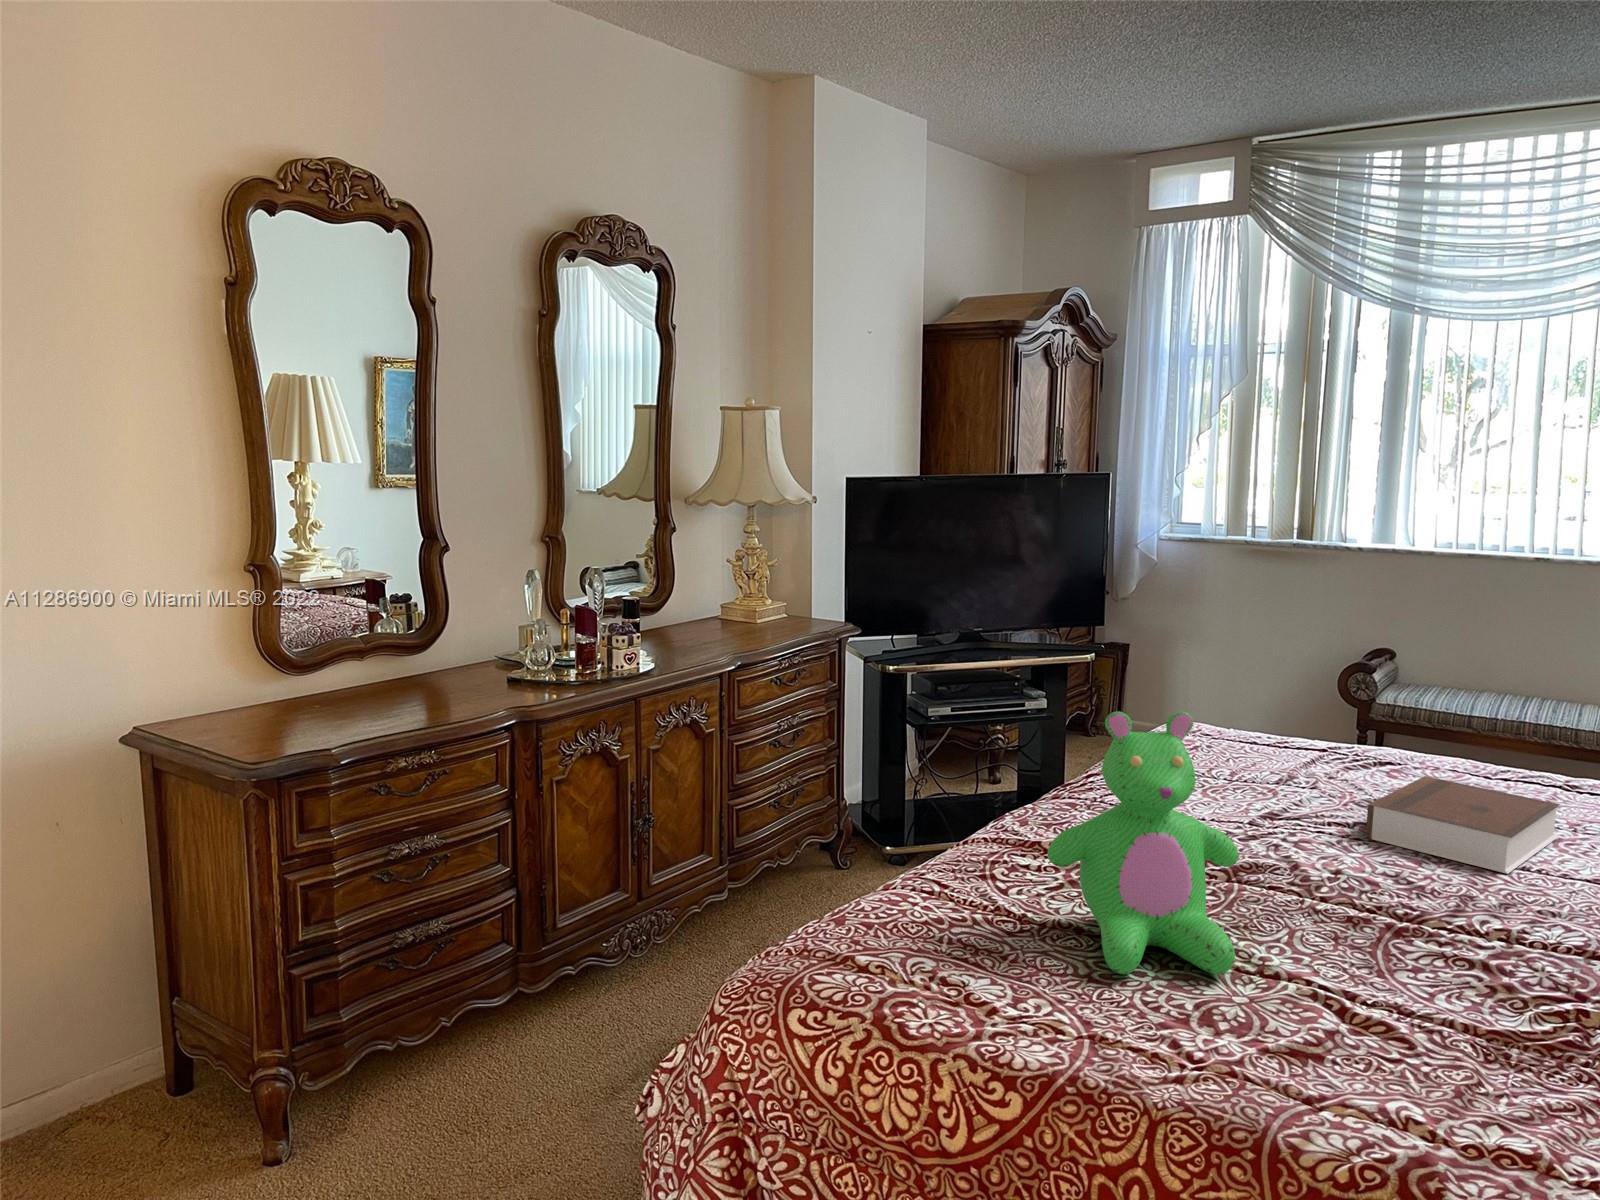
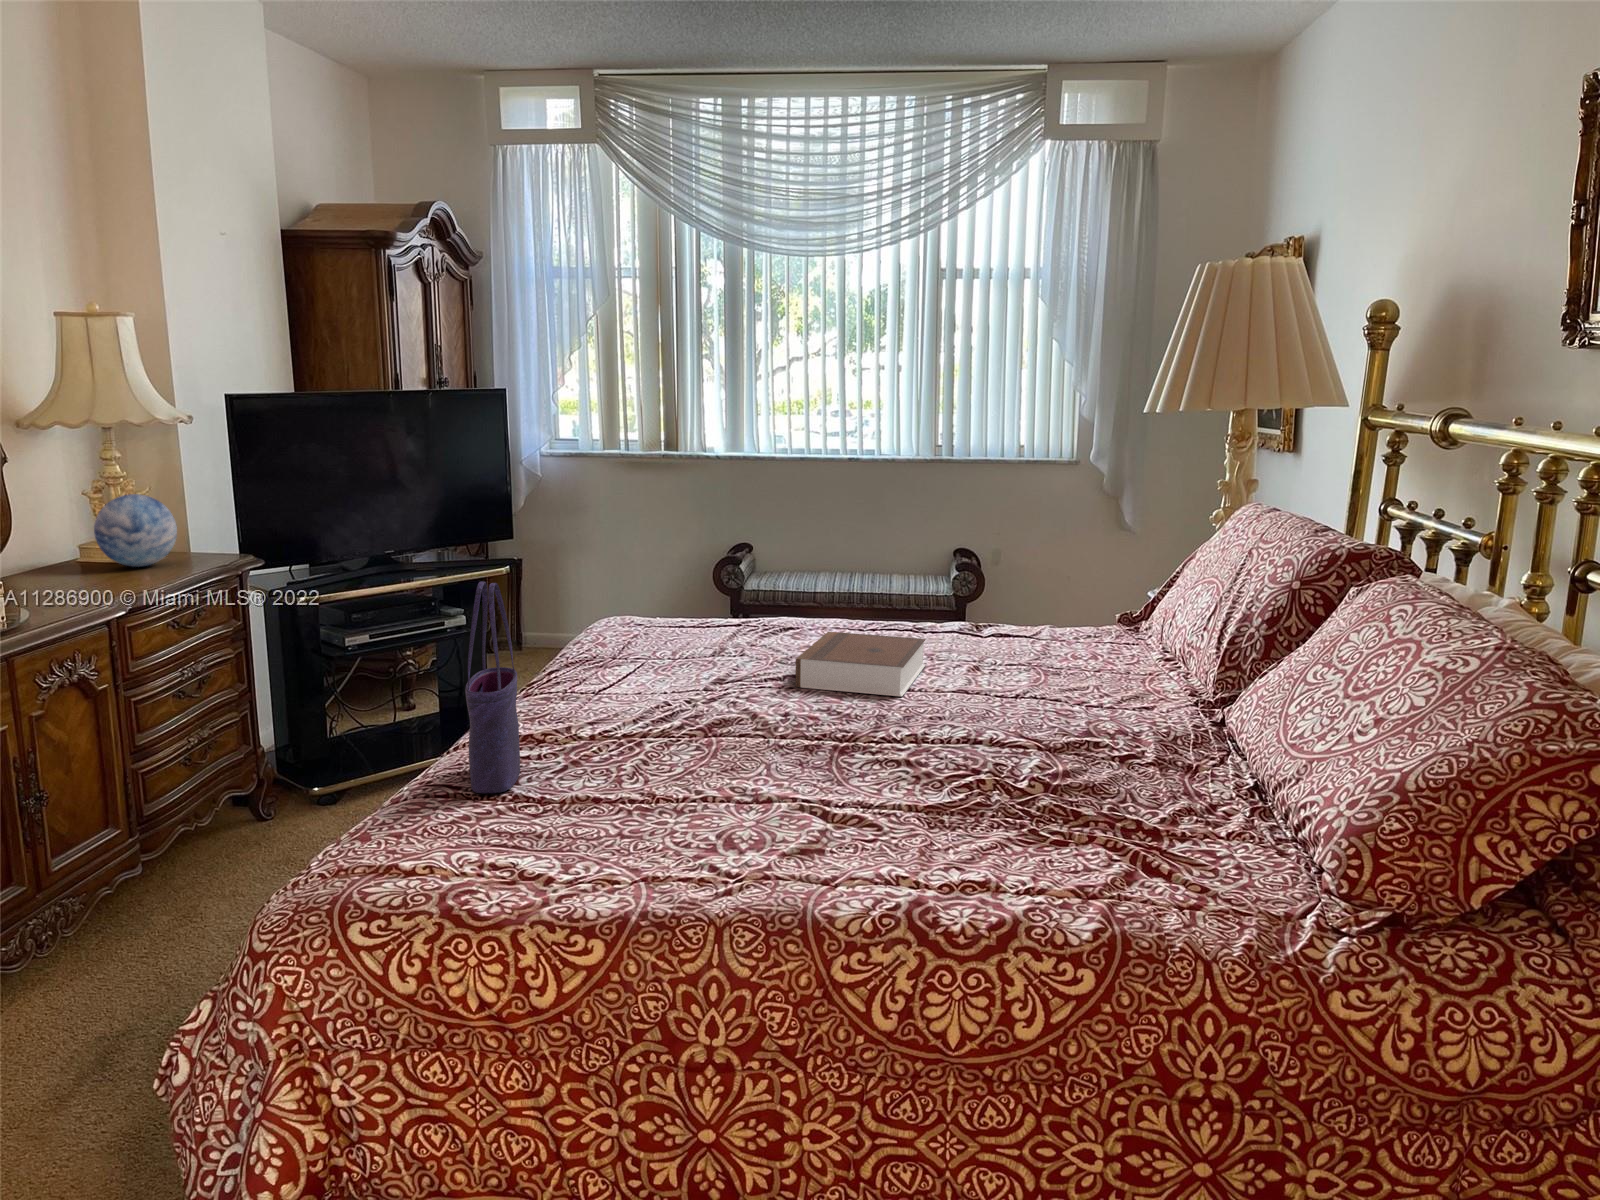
decorative orb: none [732,566,794,629] -> present [94,494,177,567]
tote bag: none [956,682,1017,901] -> present [465,582,520,793]
teddy bear: present [1047,711,1239,974] -> none [566,588,739,825]

